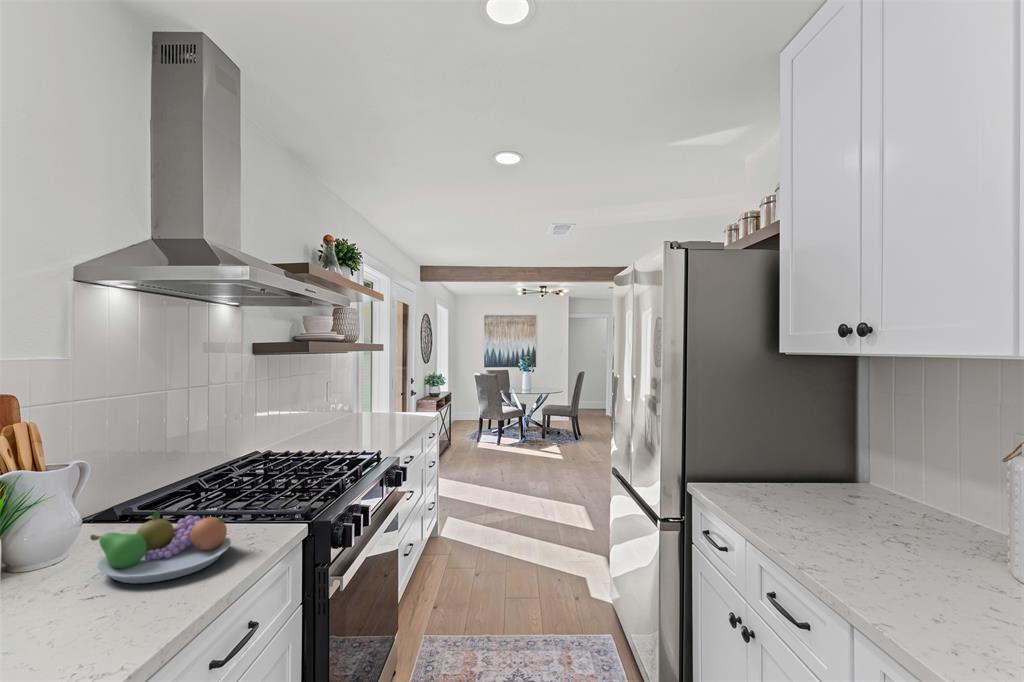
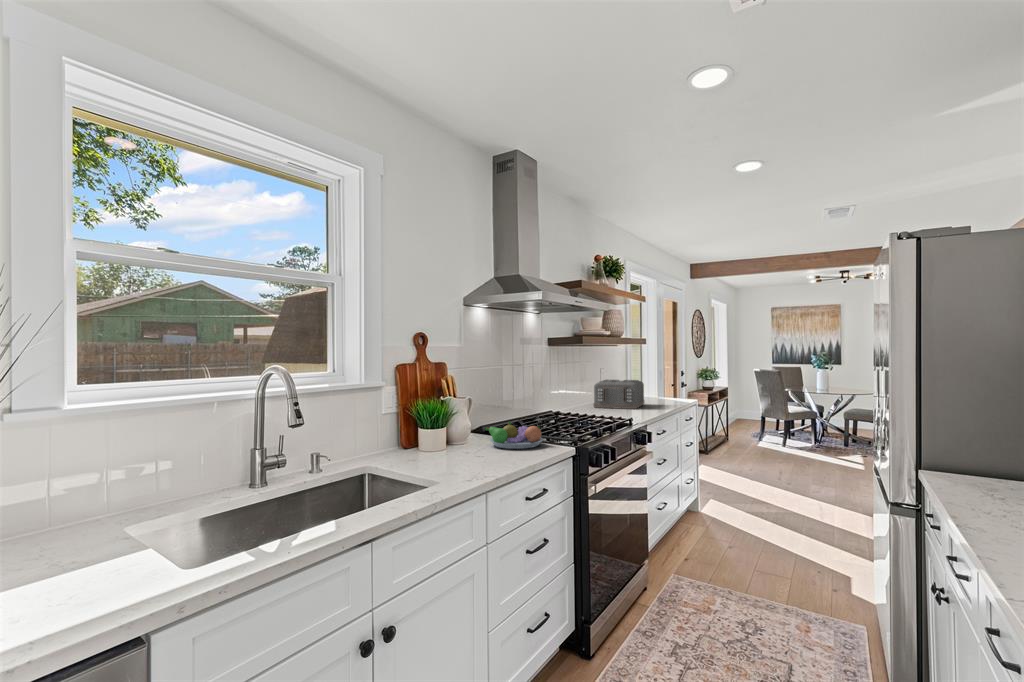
toaster: none [320,395,385,435] -> present [593,380,644,409]

